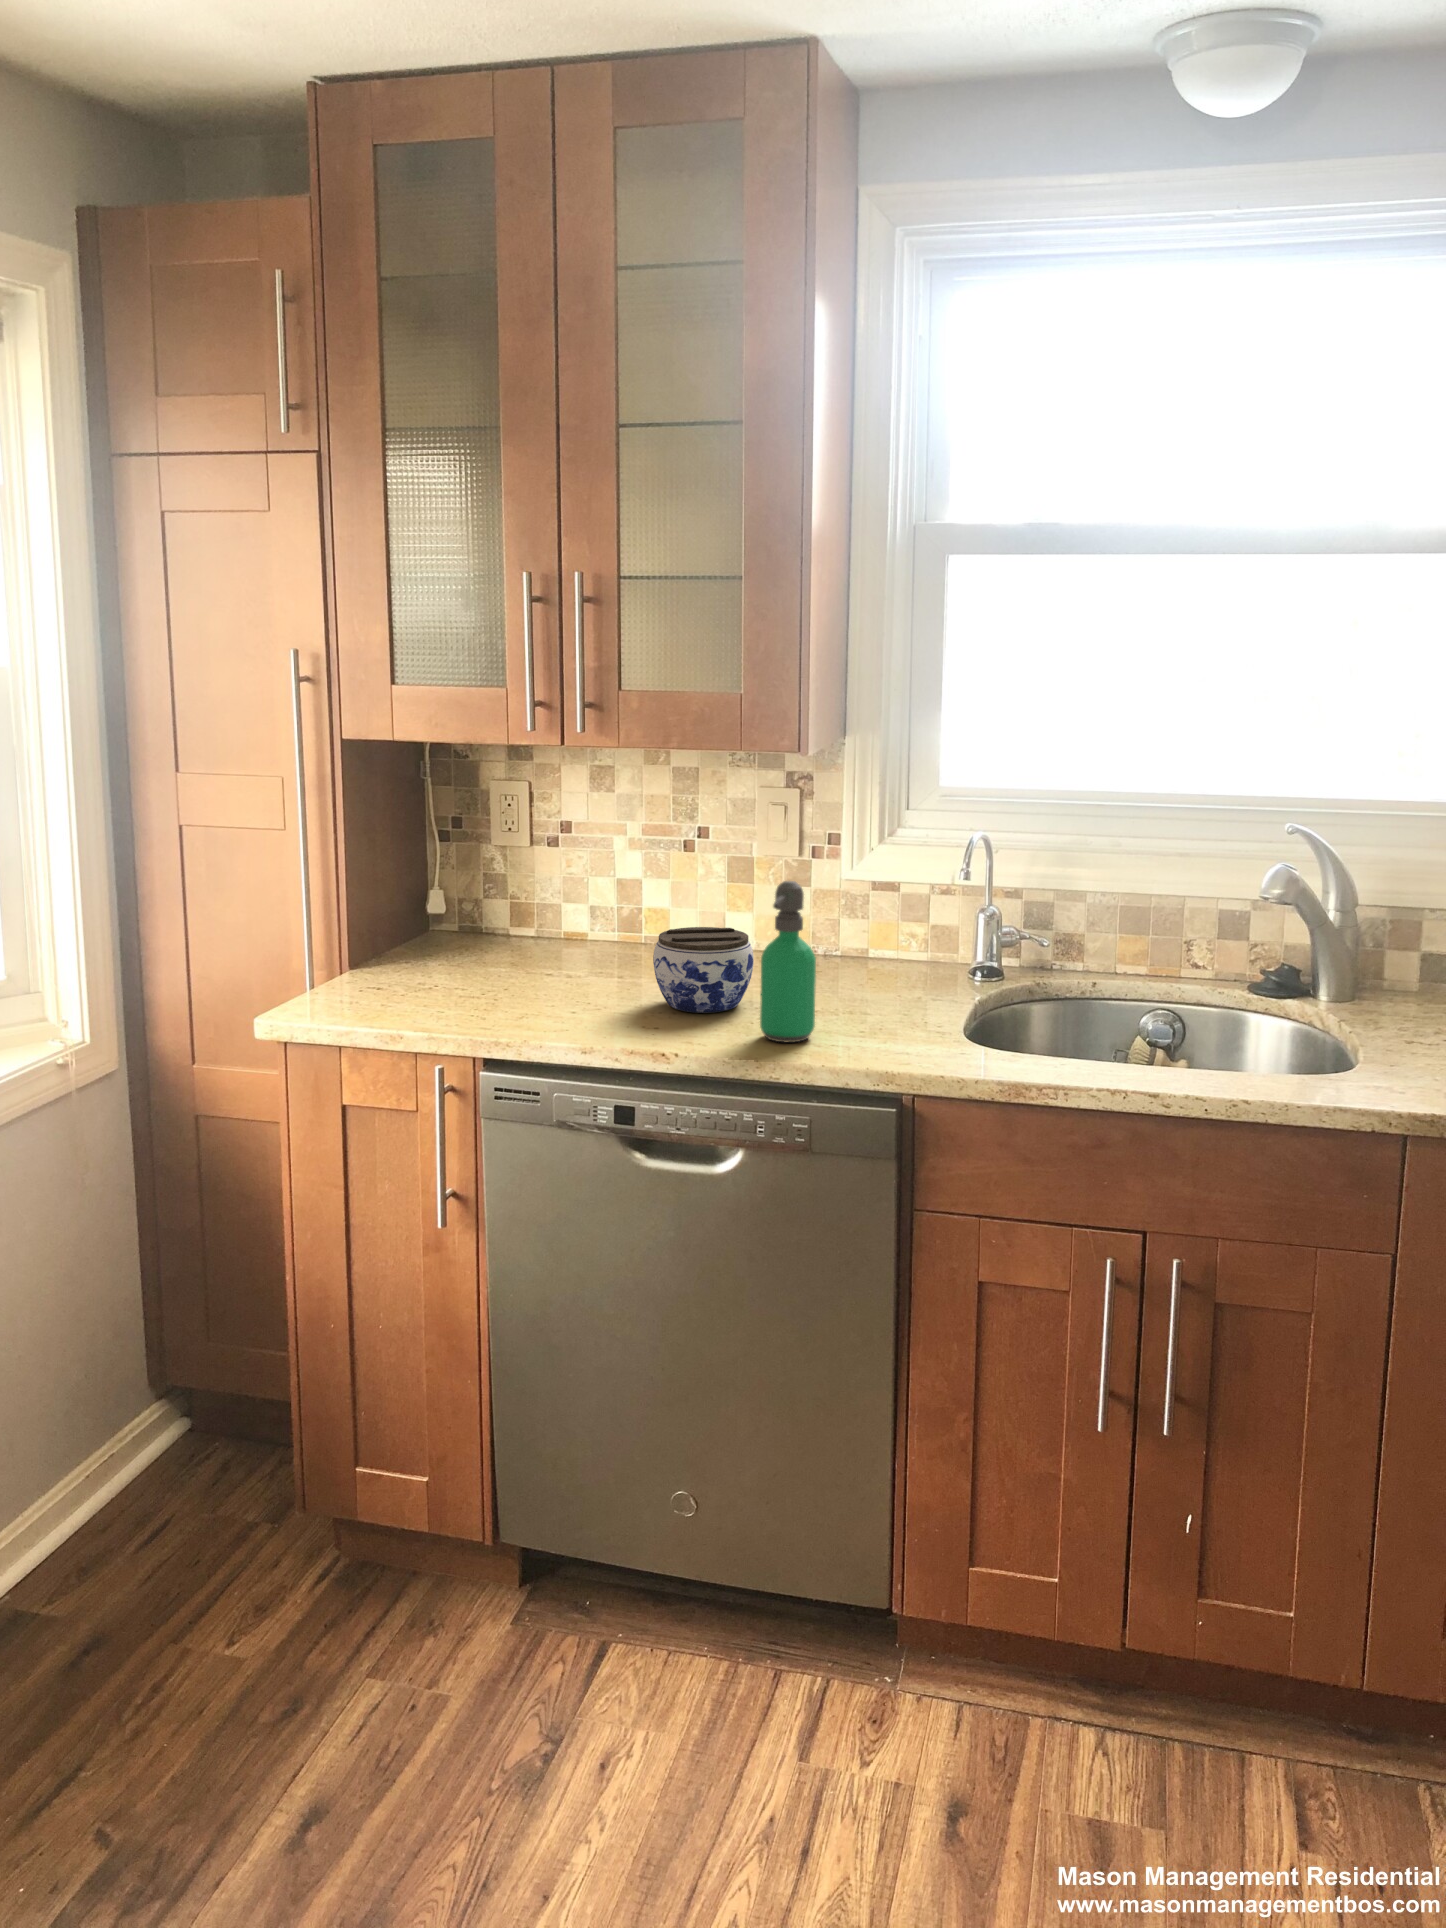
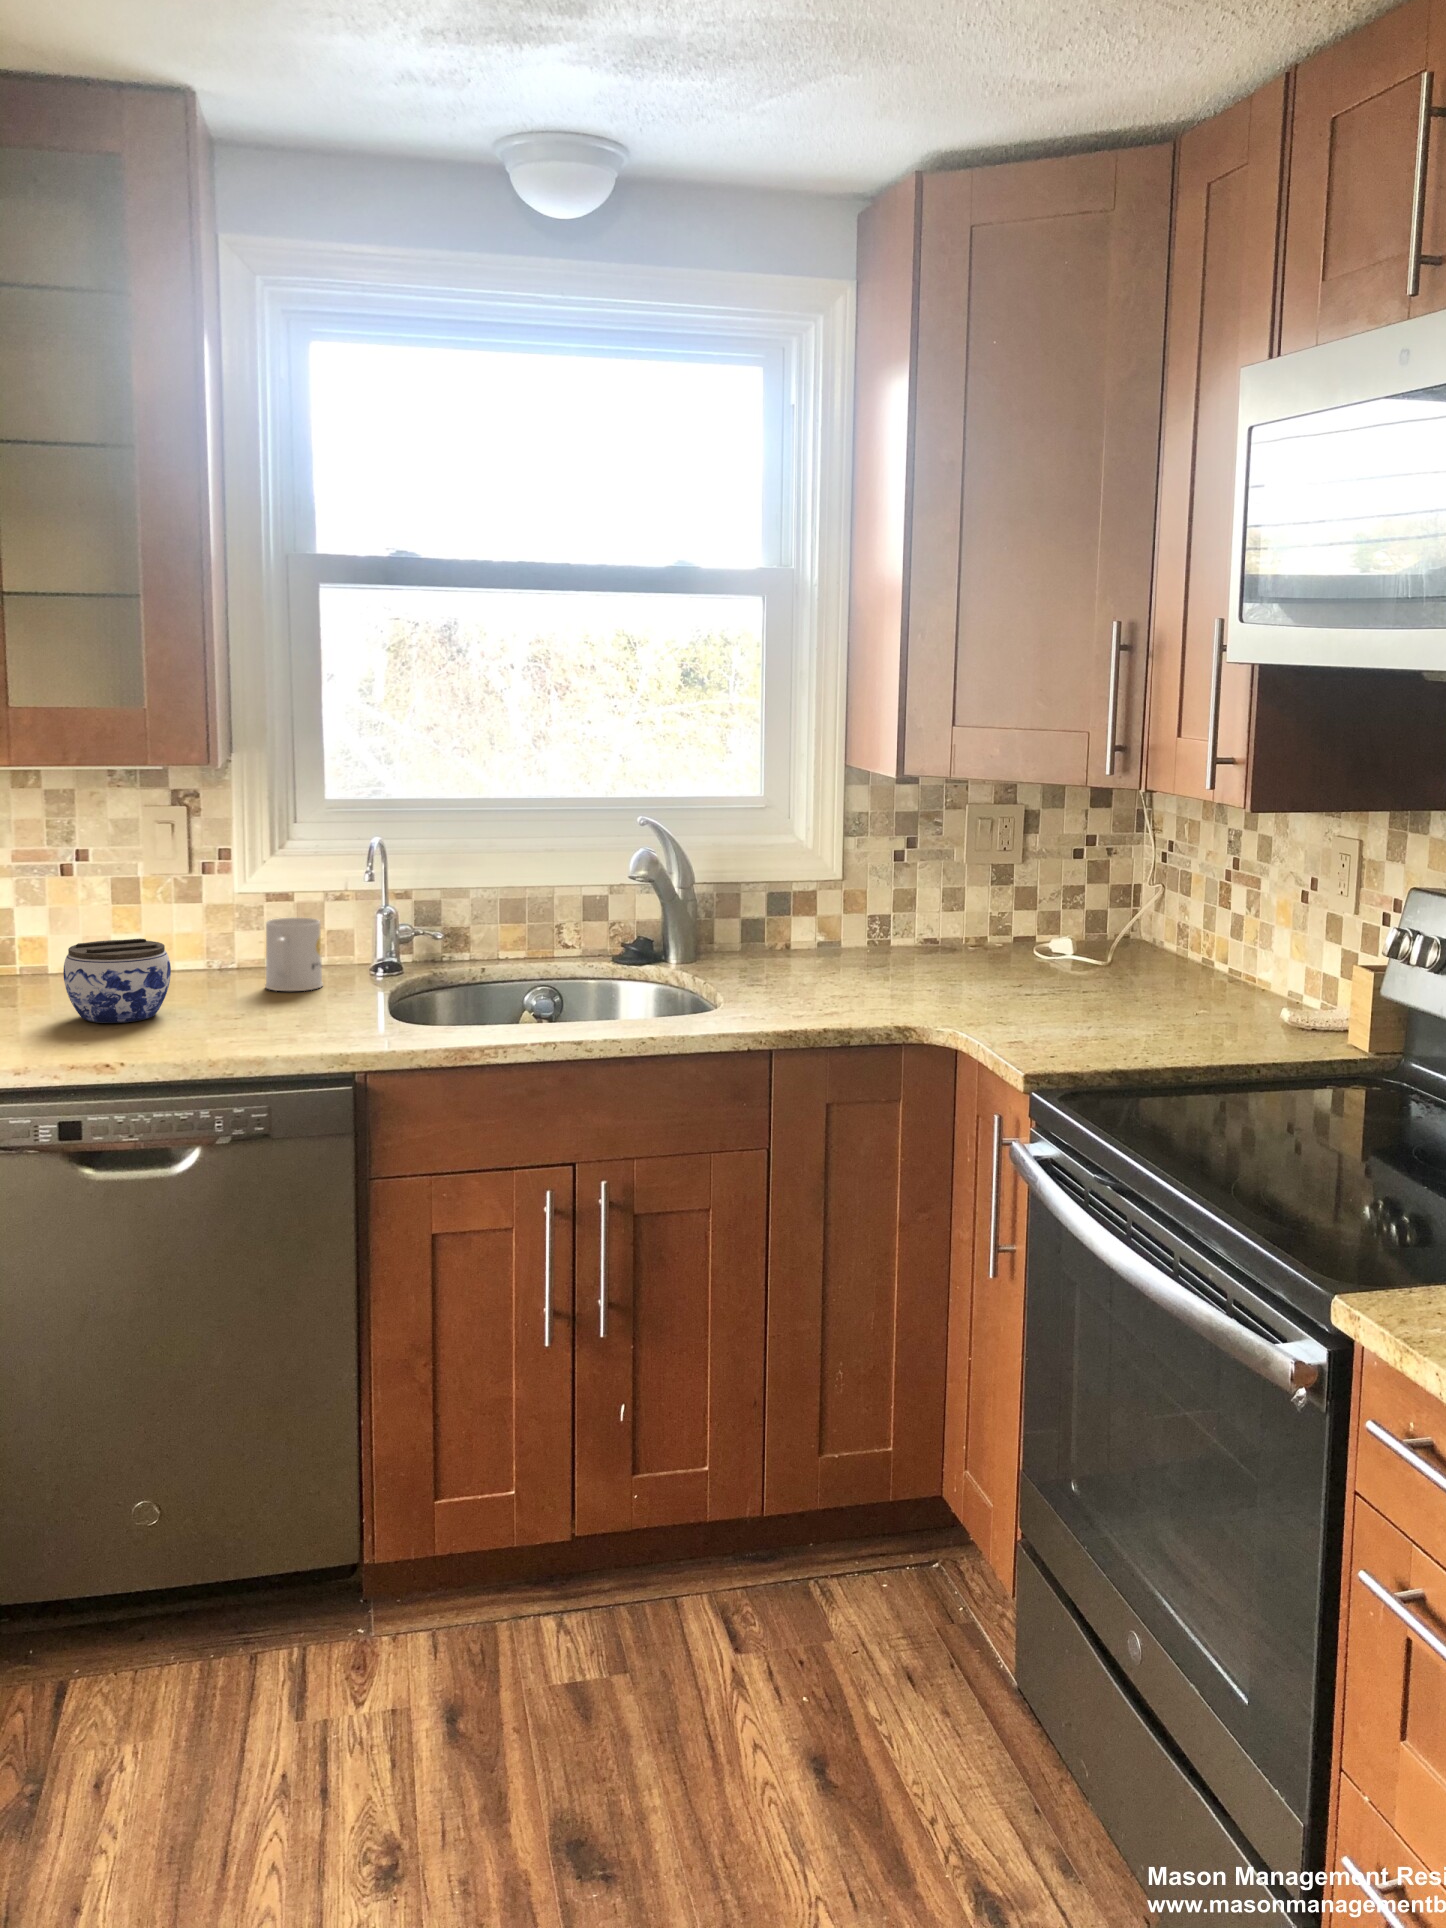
soap dispenser: present [760,881,816,1042] -> none [195,882,251,1037]
mug: none [857,912,916,992] -> present [265,918,323,991]

